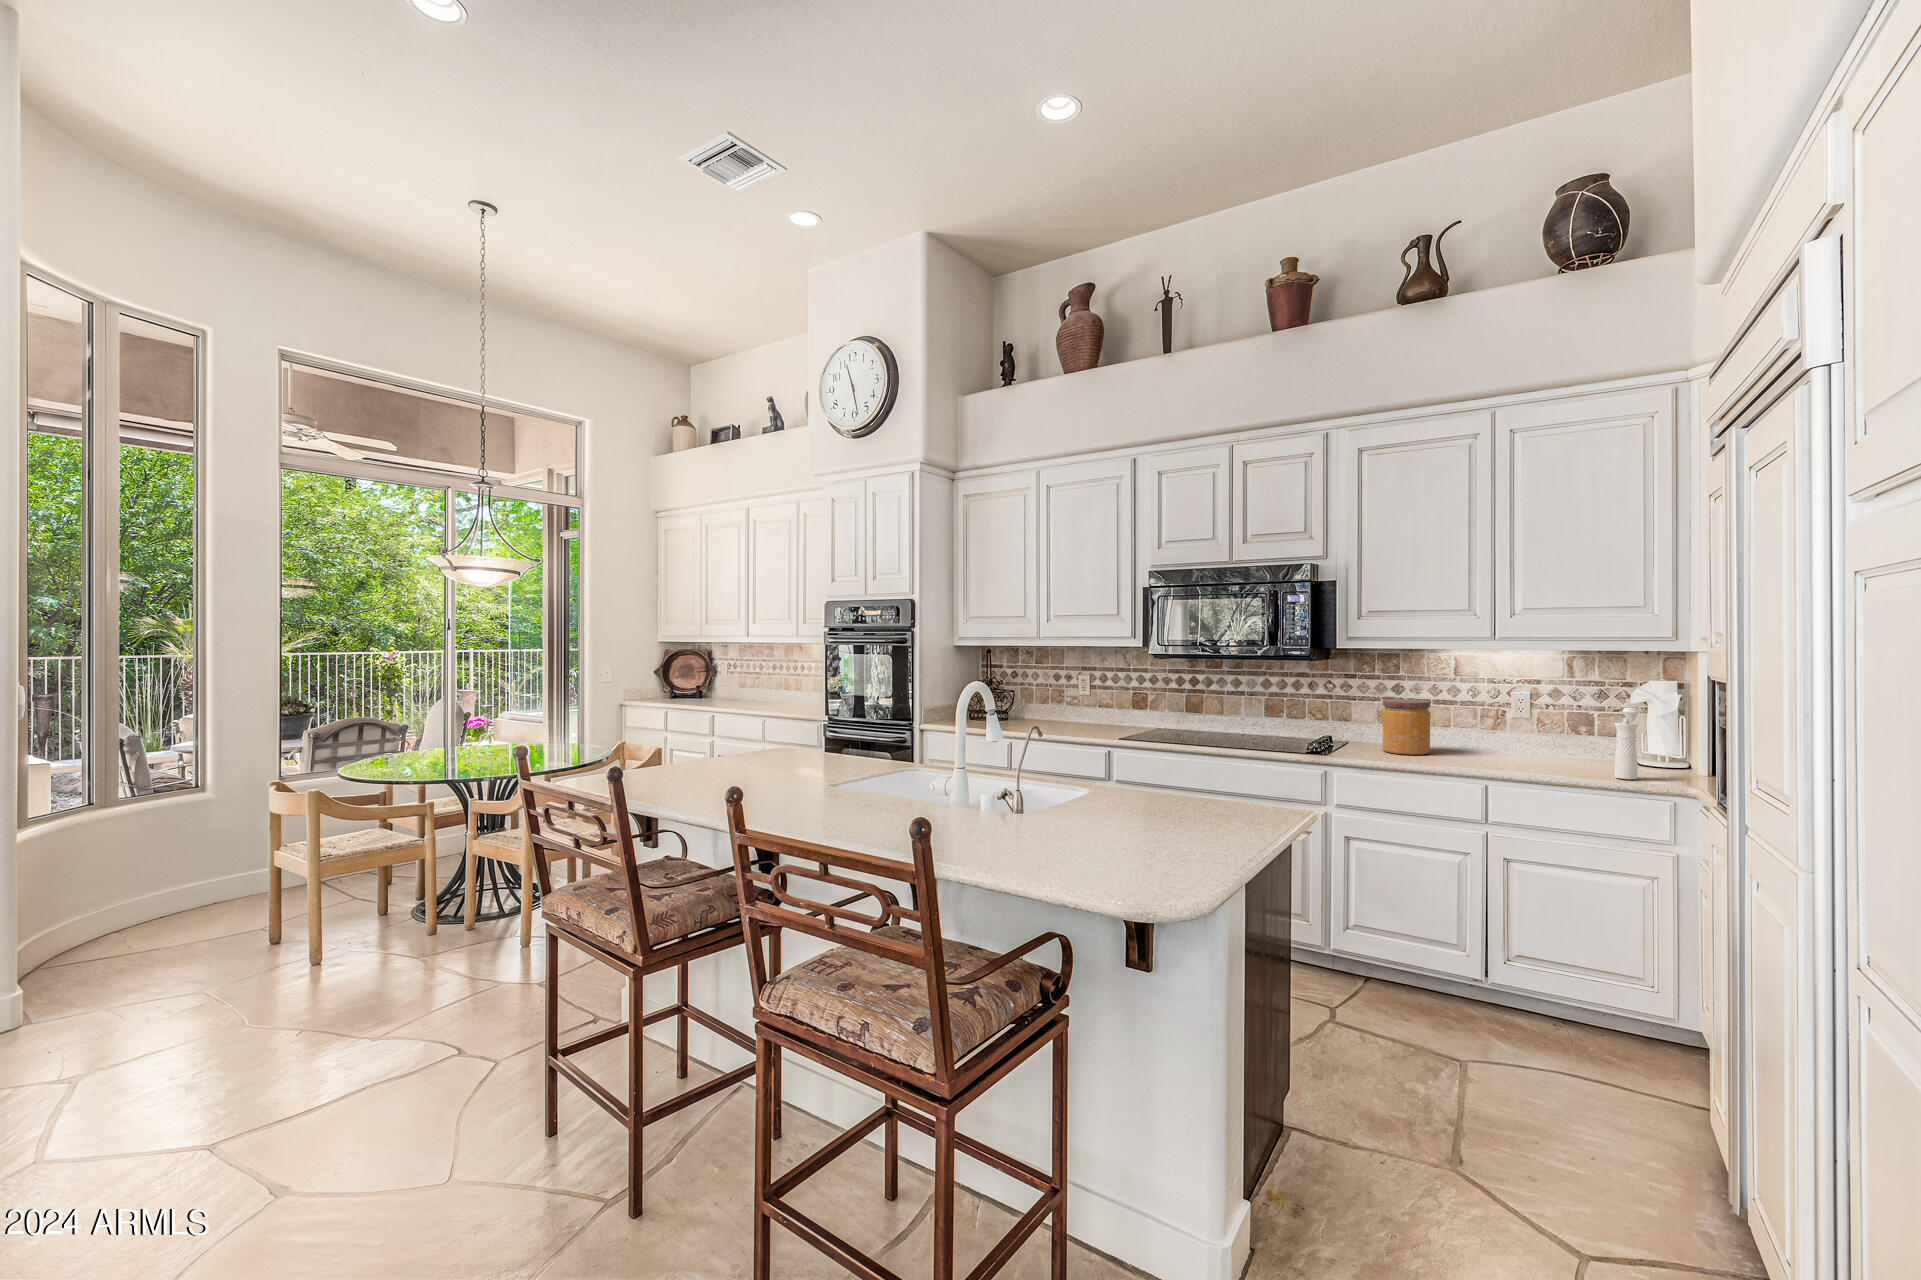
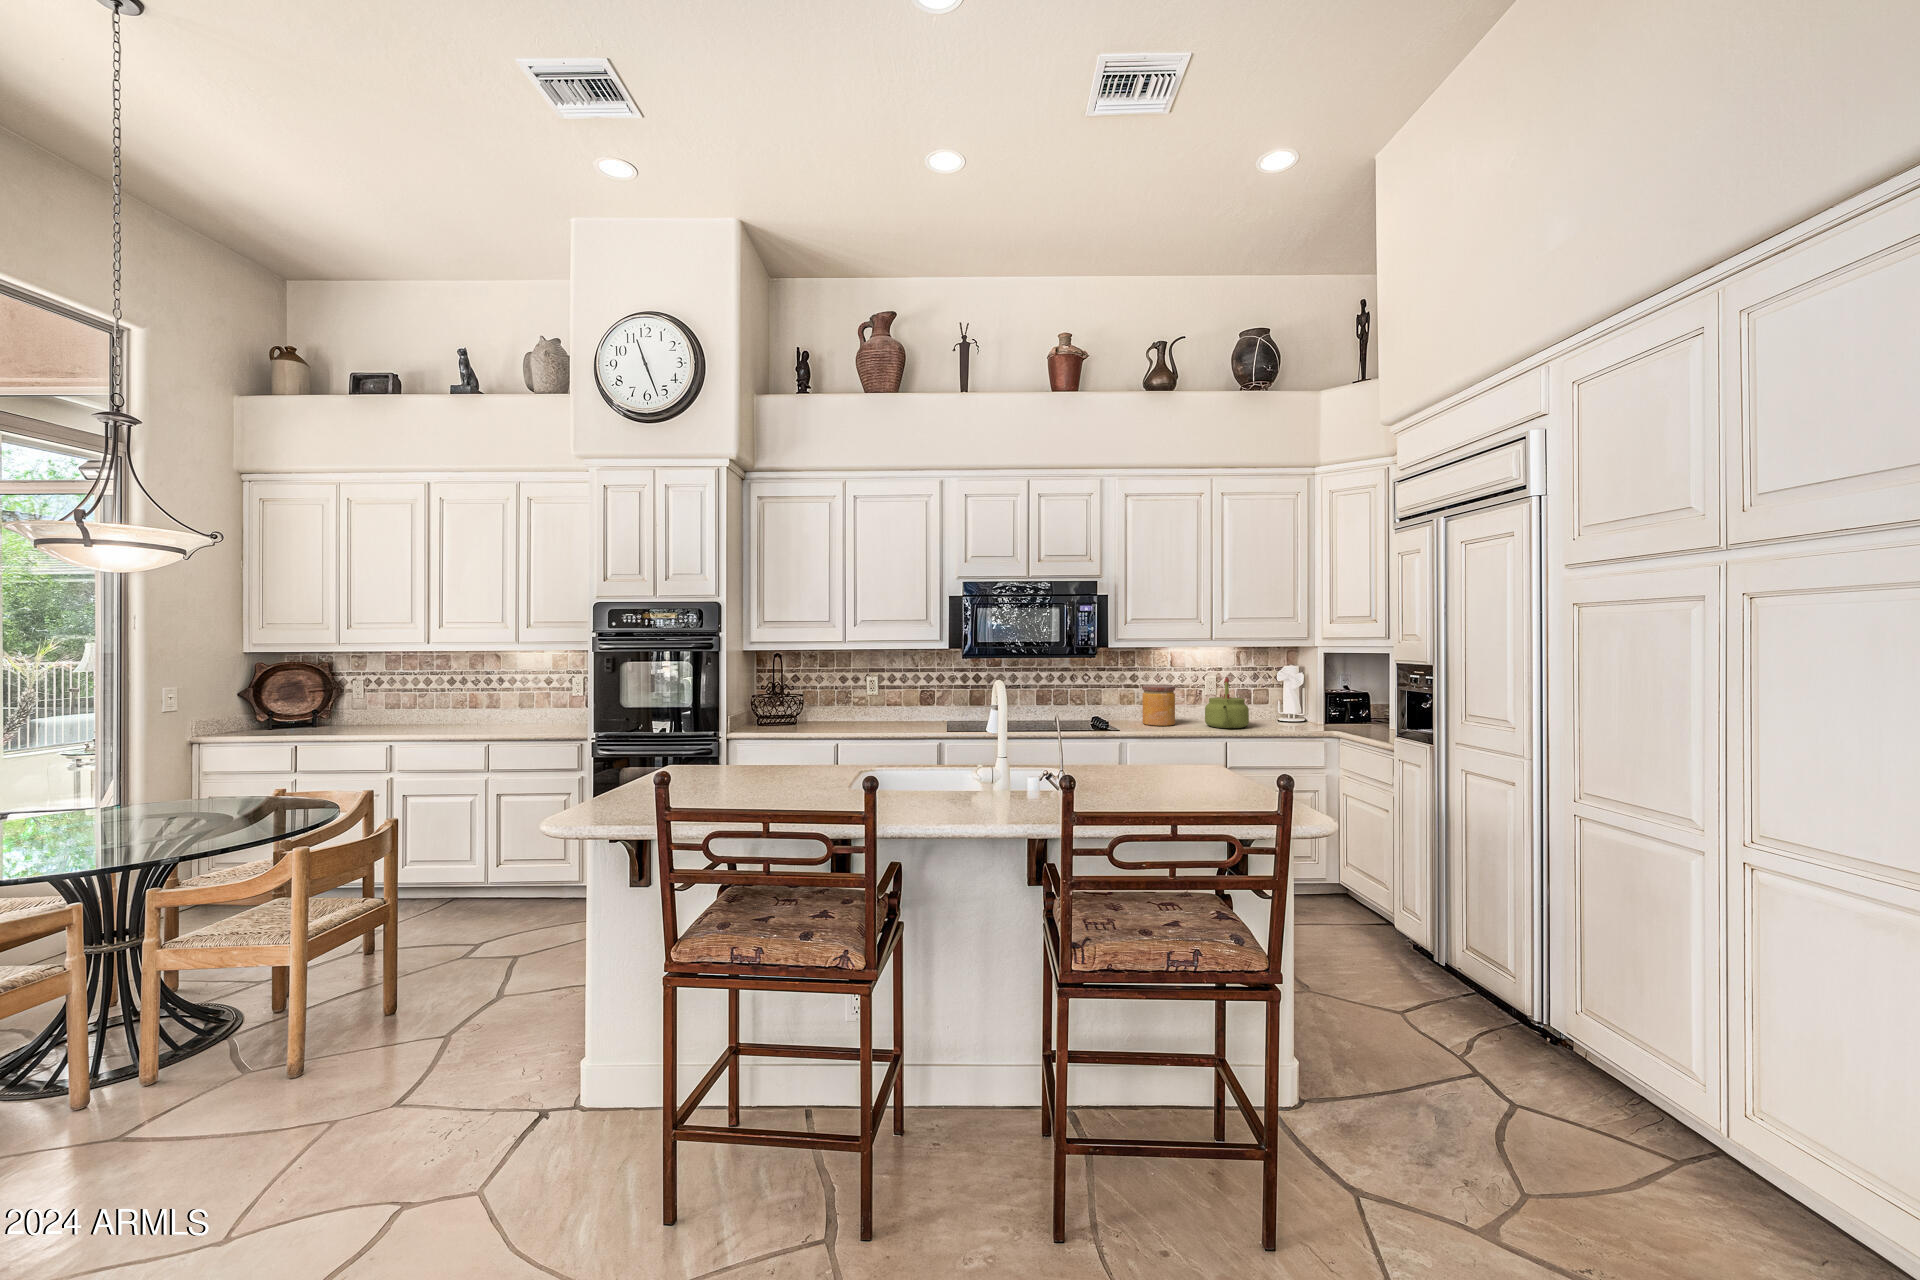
kettle: none [1468,694,1538,766] -> present [1205,678,1249,728]
pepper mill: present [1614,707,1639,779] -> none [1294,684,1313,730]

